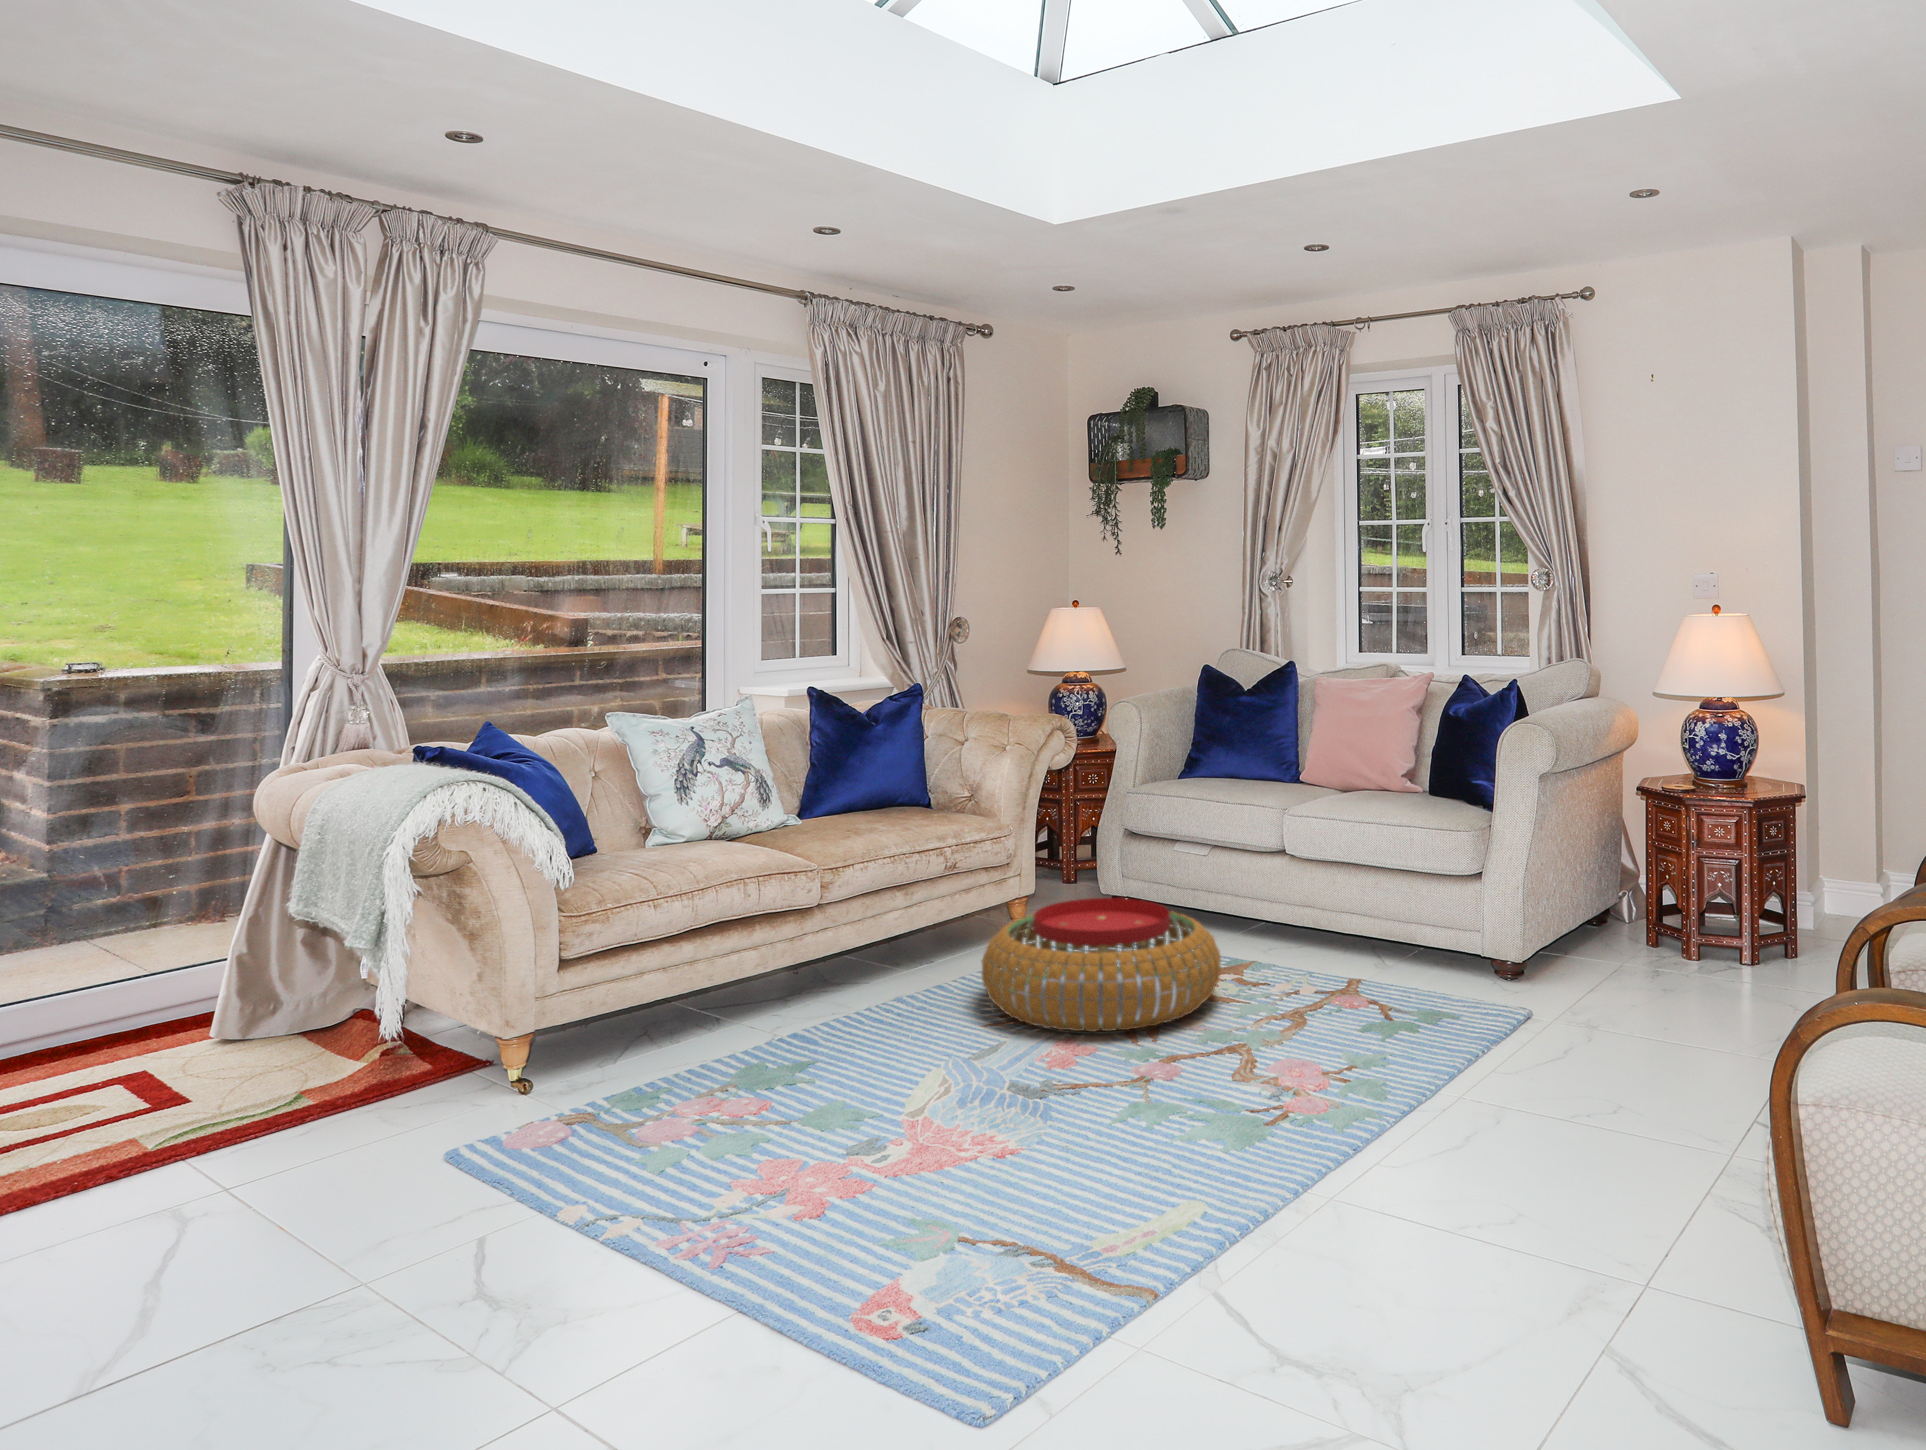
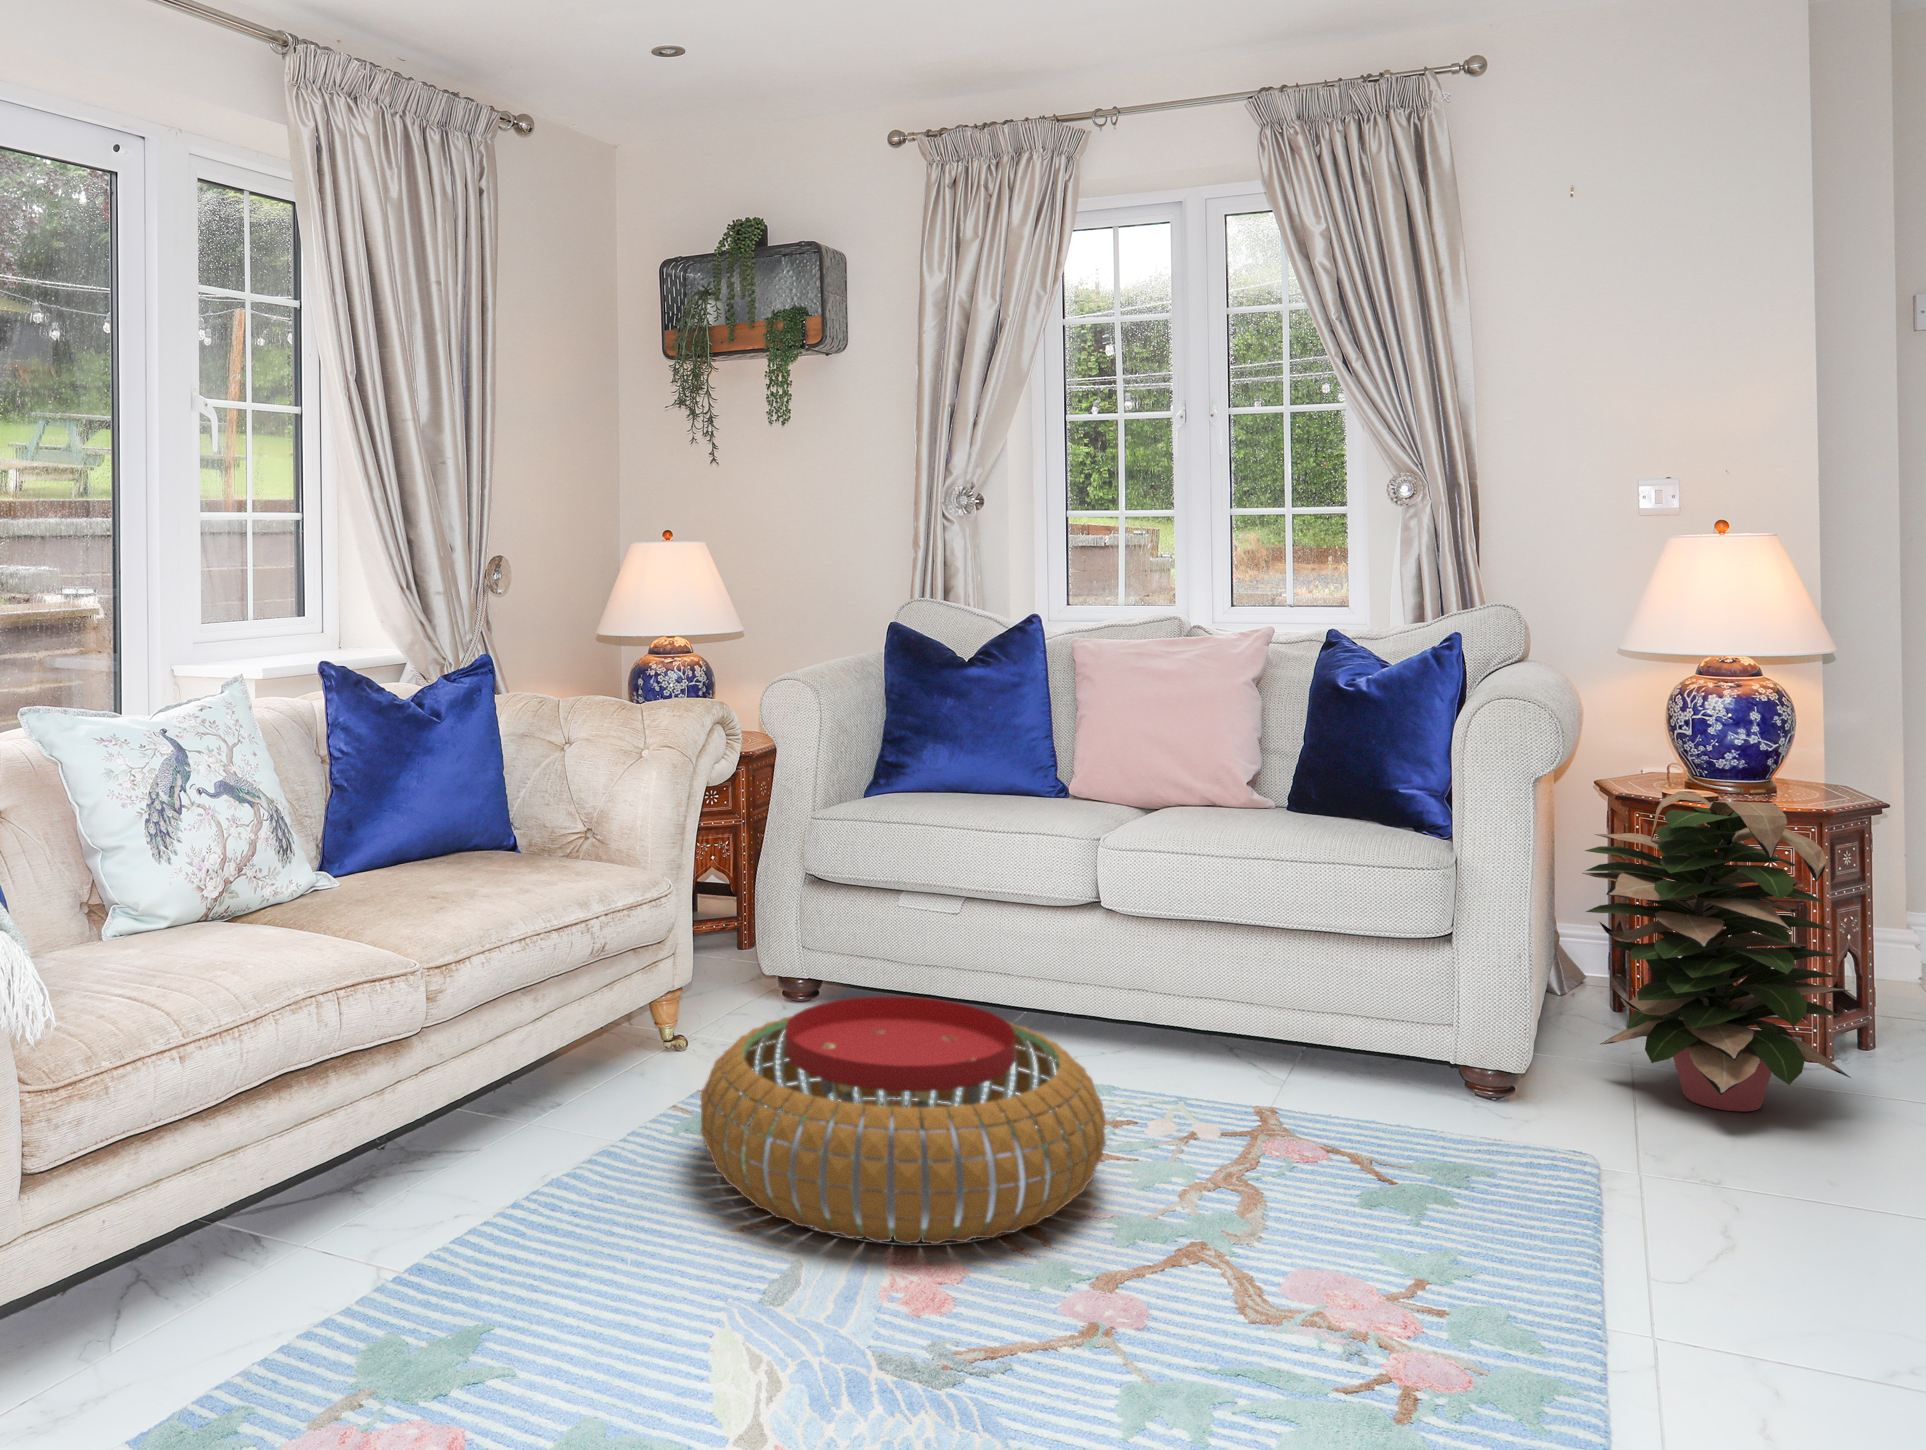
decorative plant: none [1577,782,1726,986] -> present [1583,791,1851,1111]

